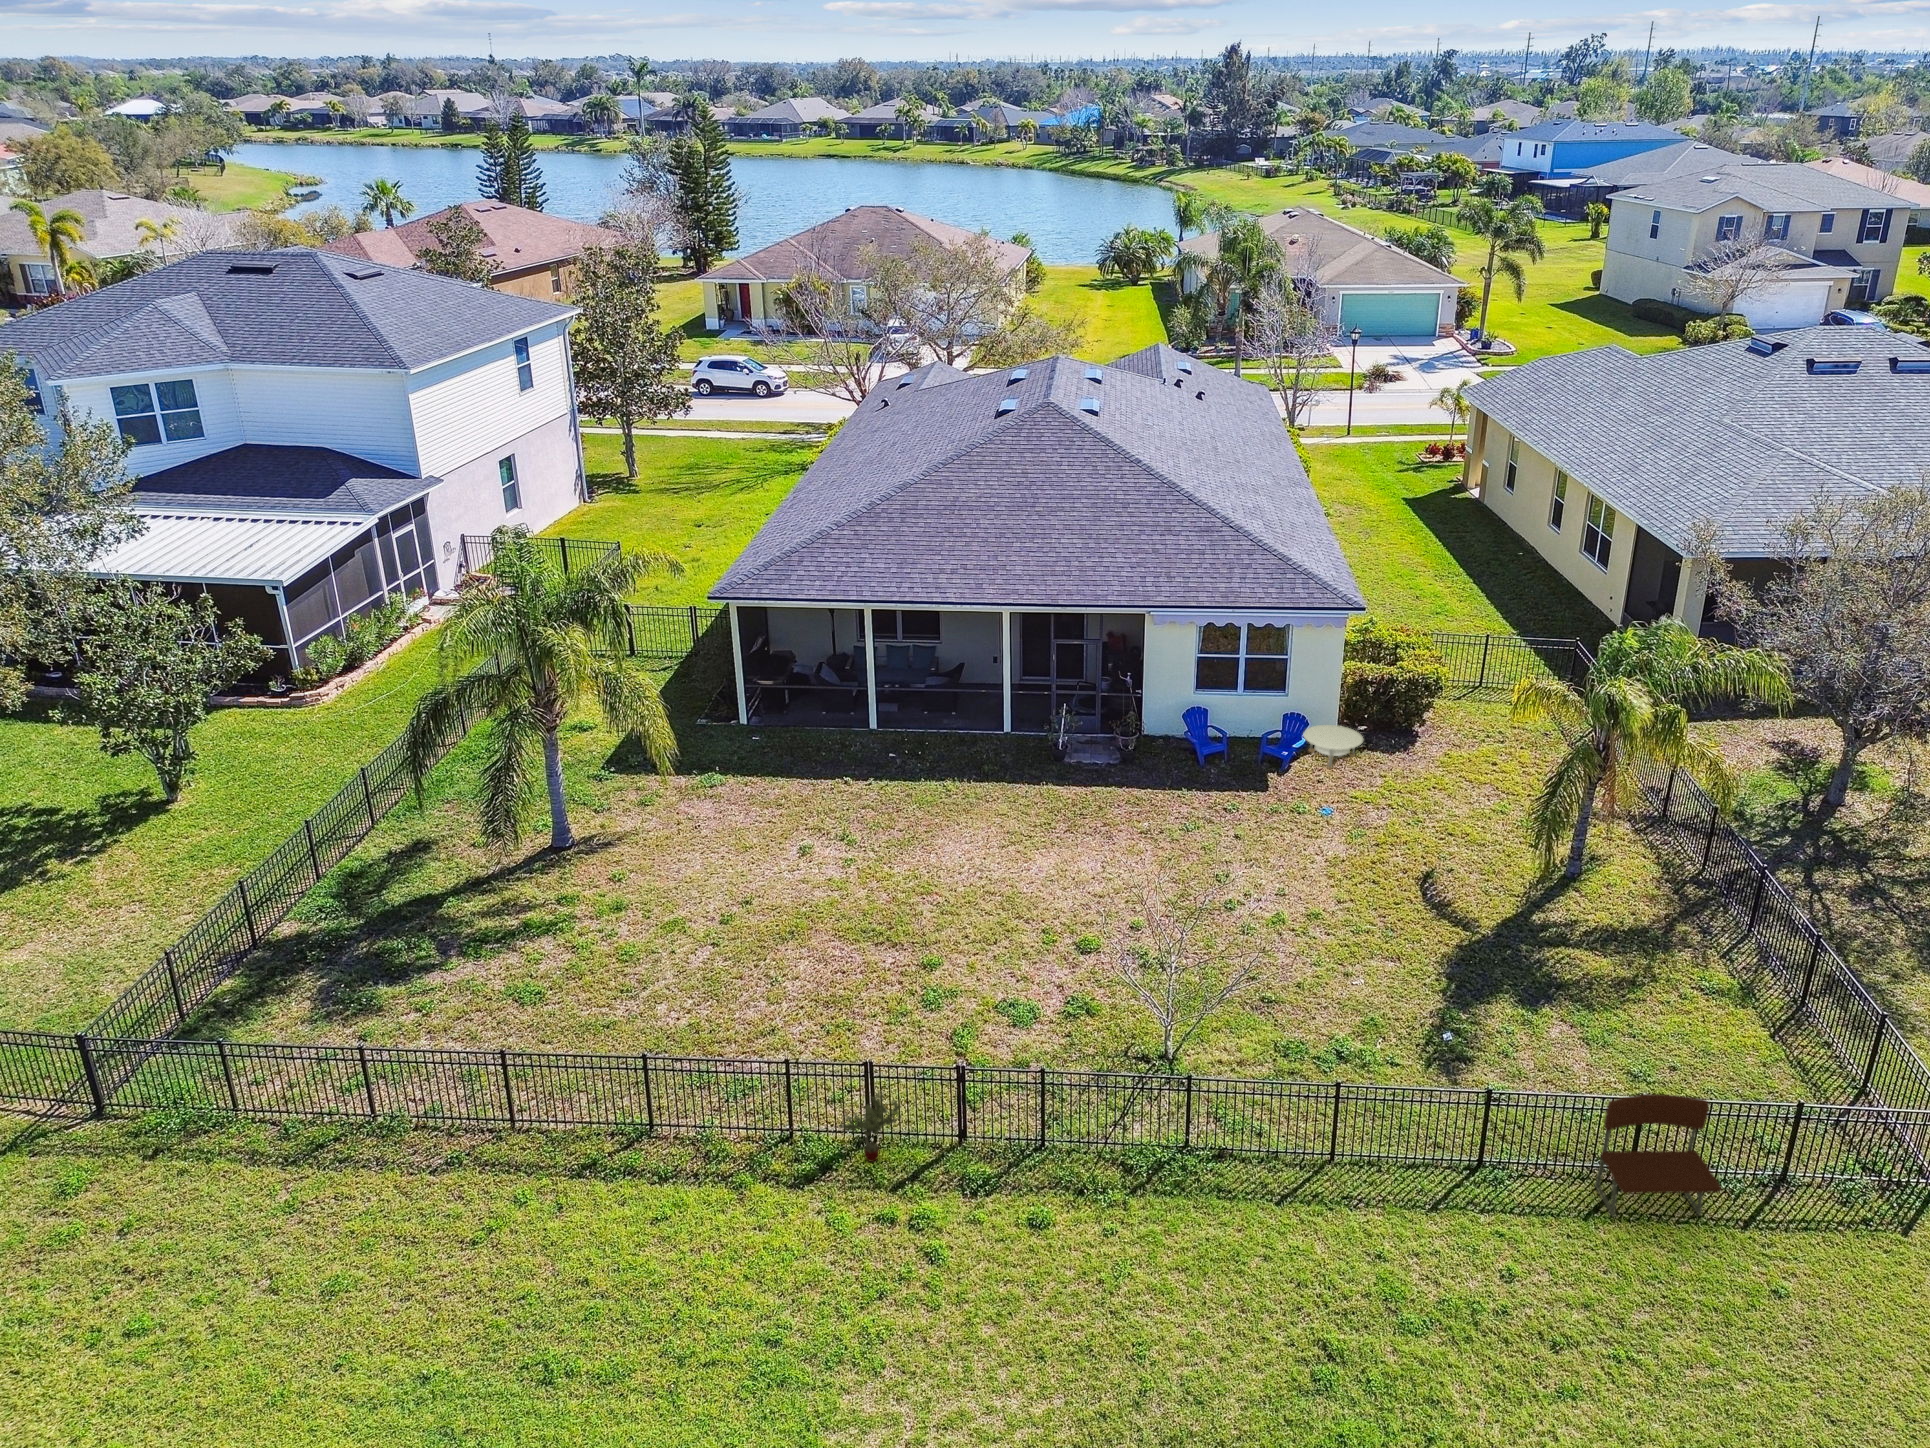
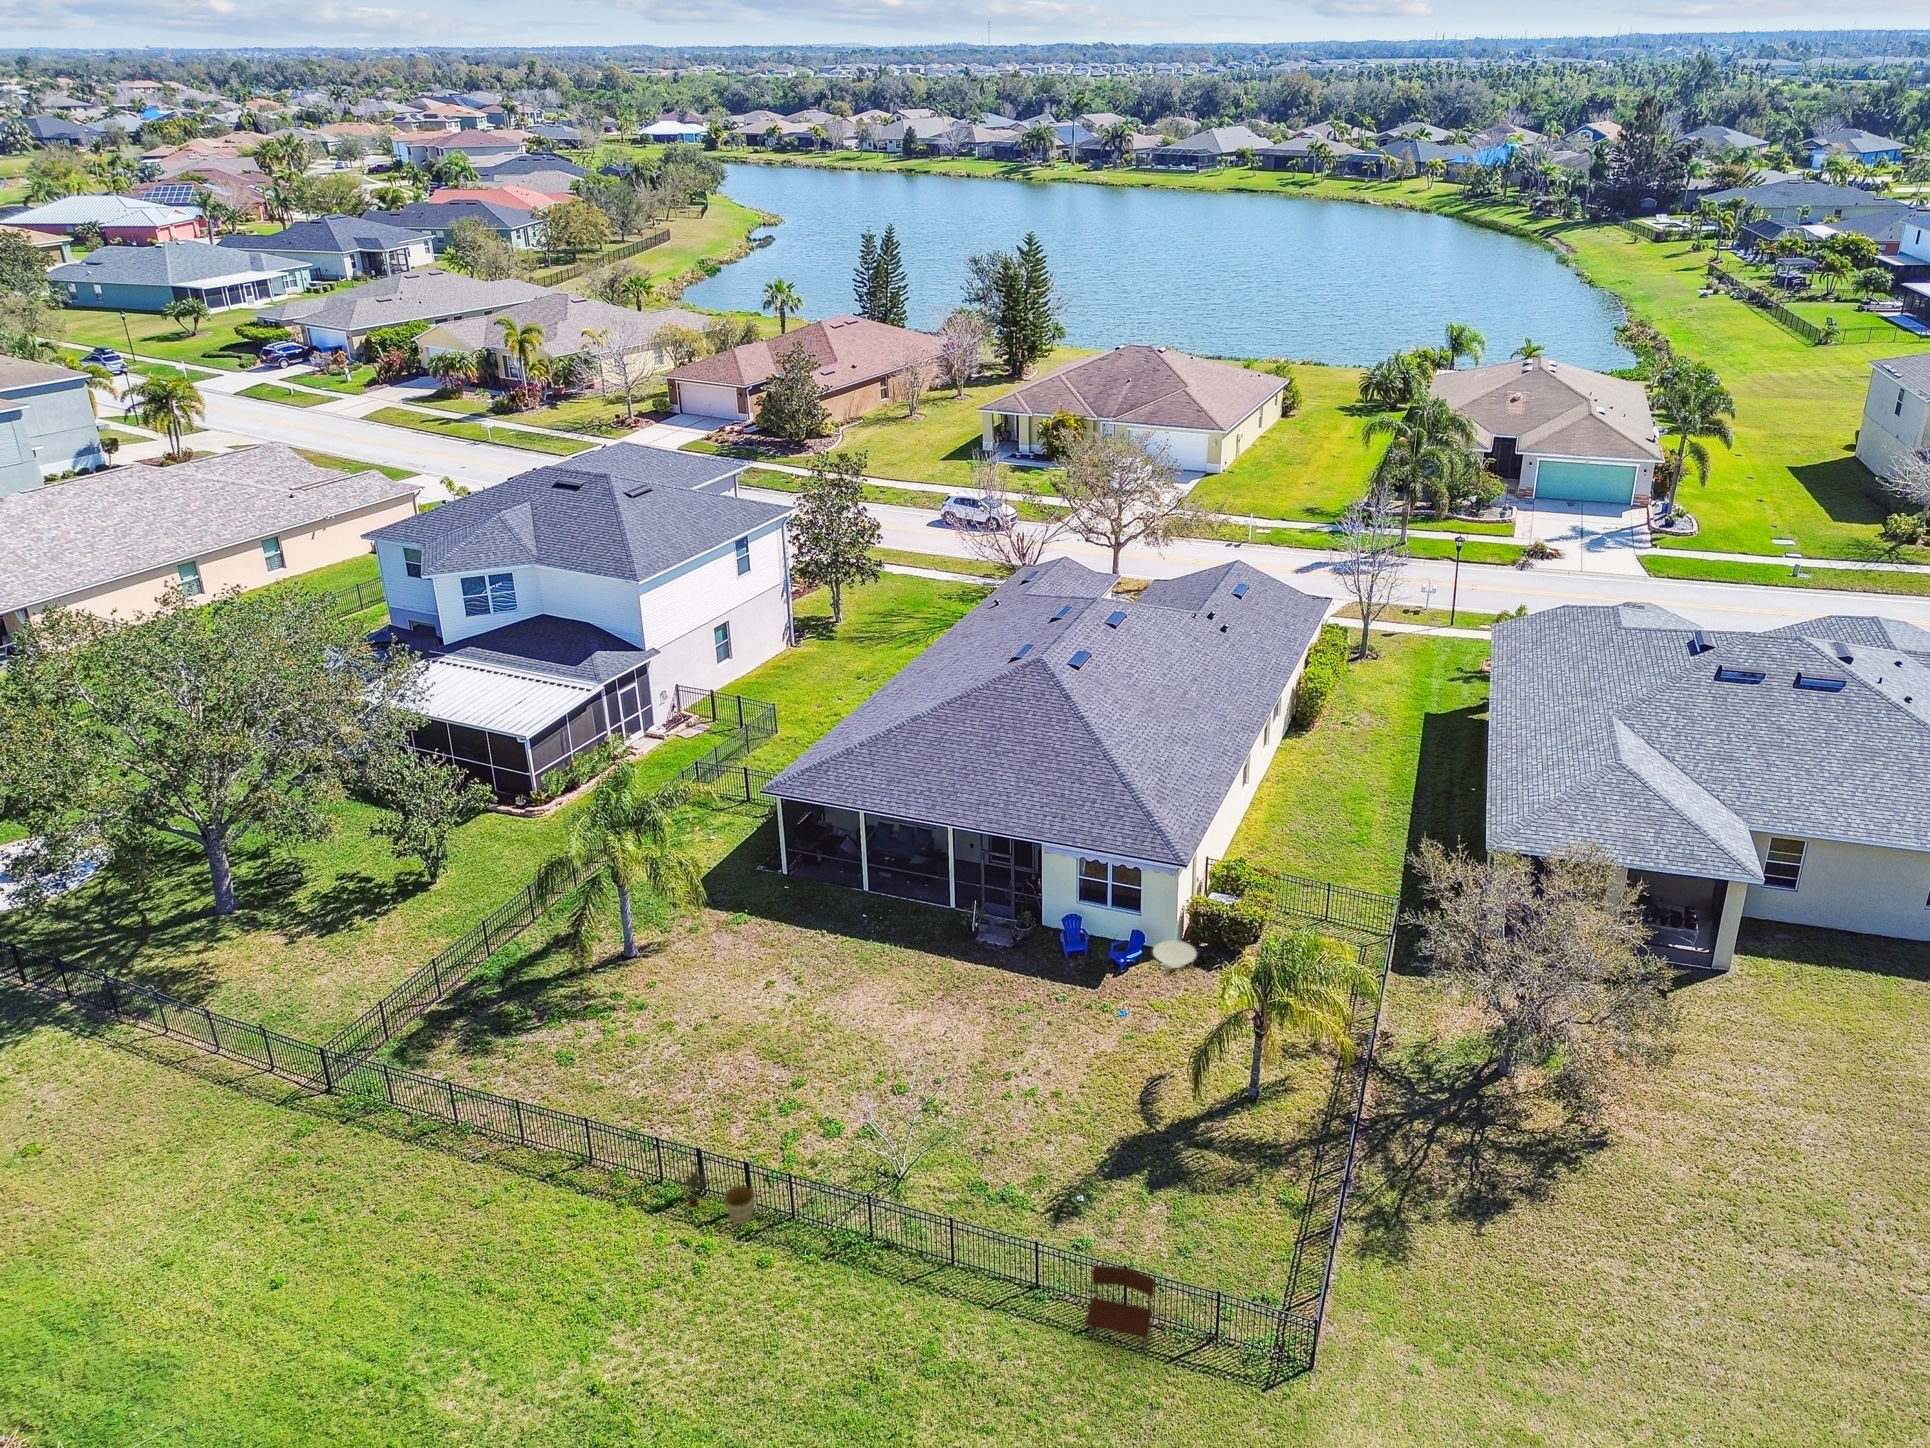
wooden bucket: none [936,1108,989,1172] -> present [724,1186,755,1224]

